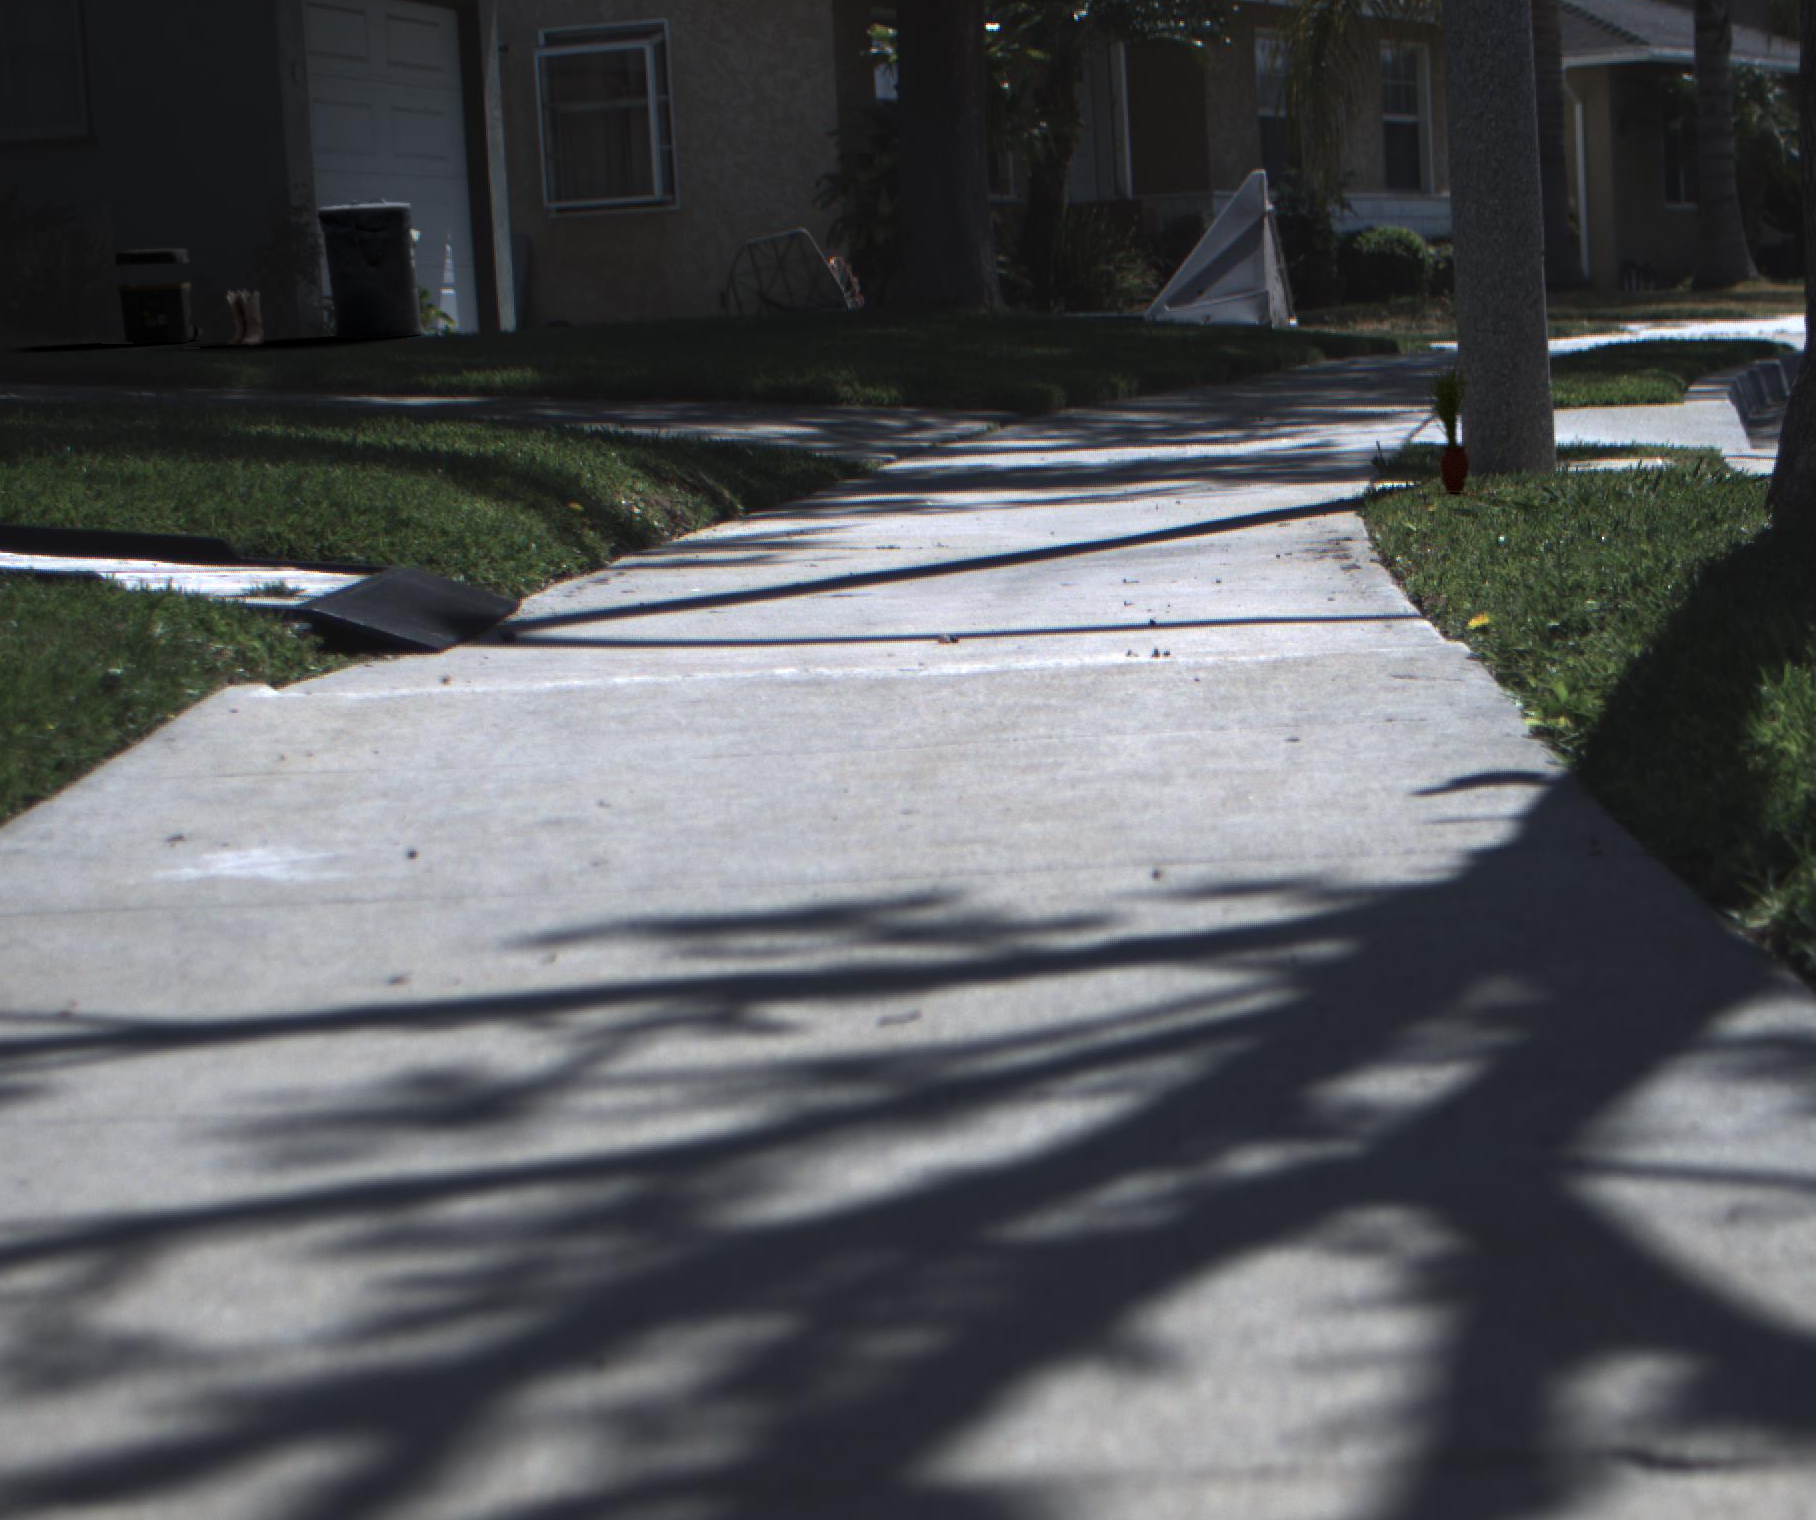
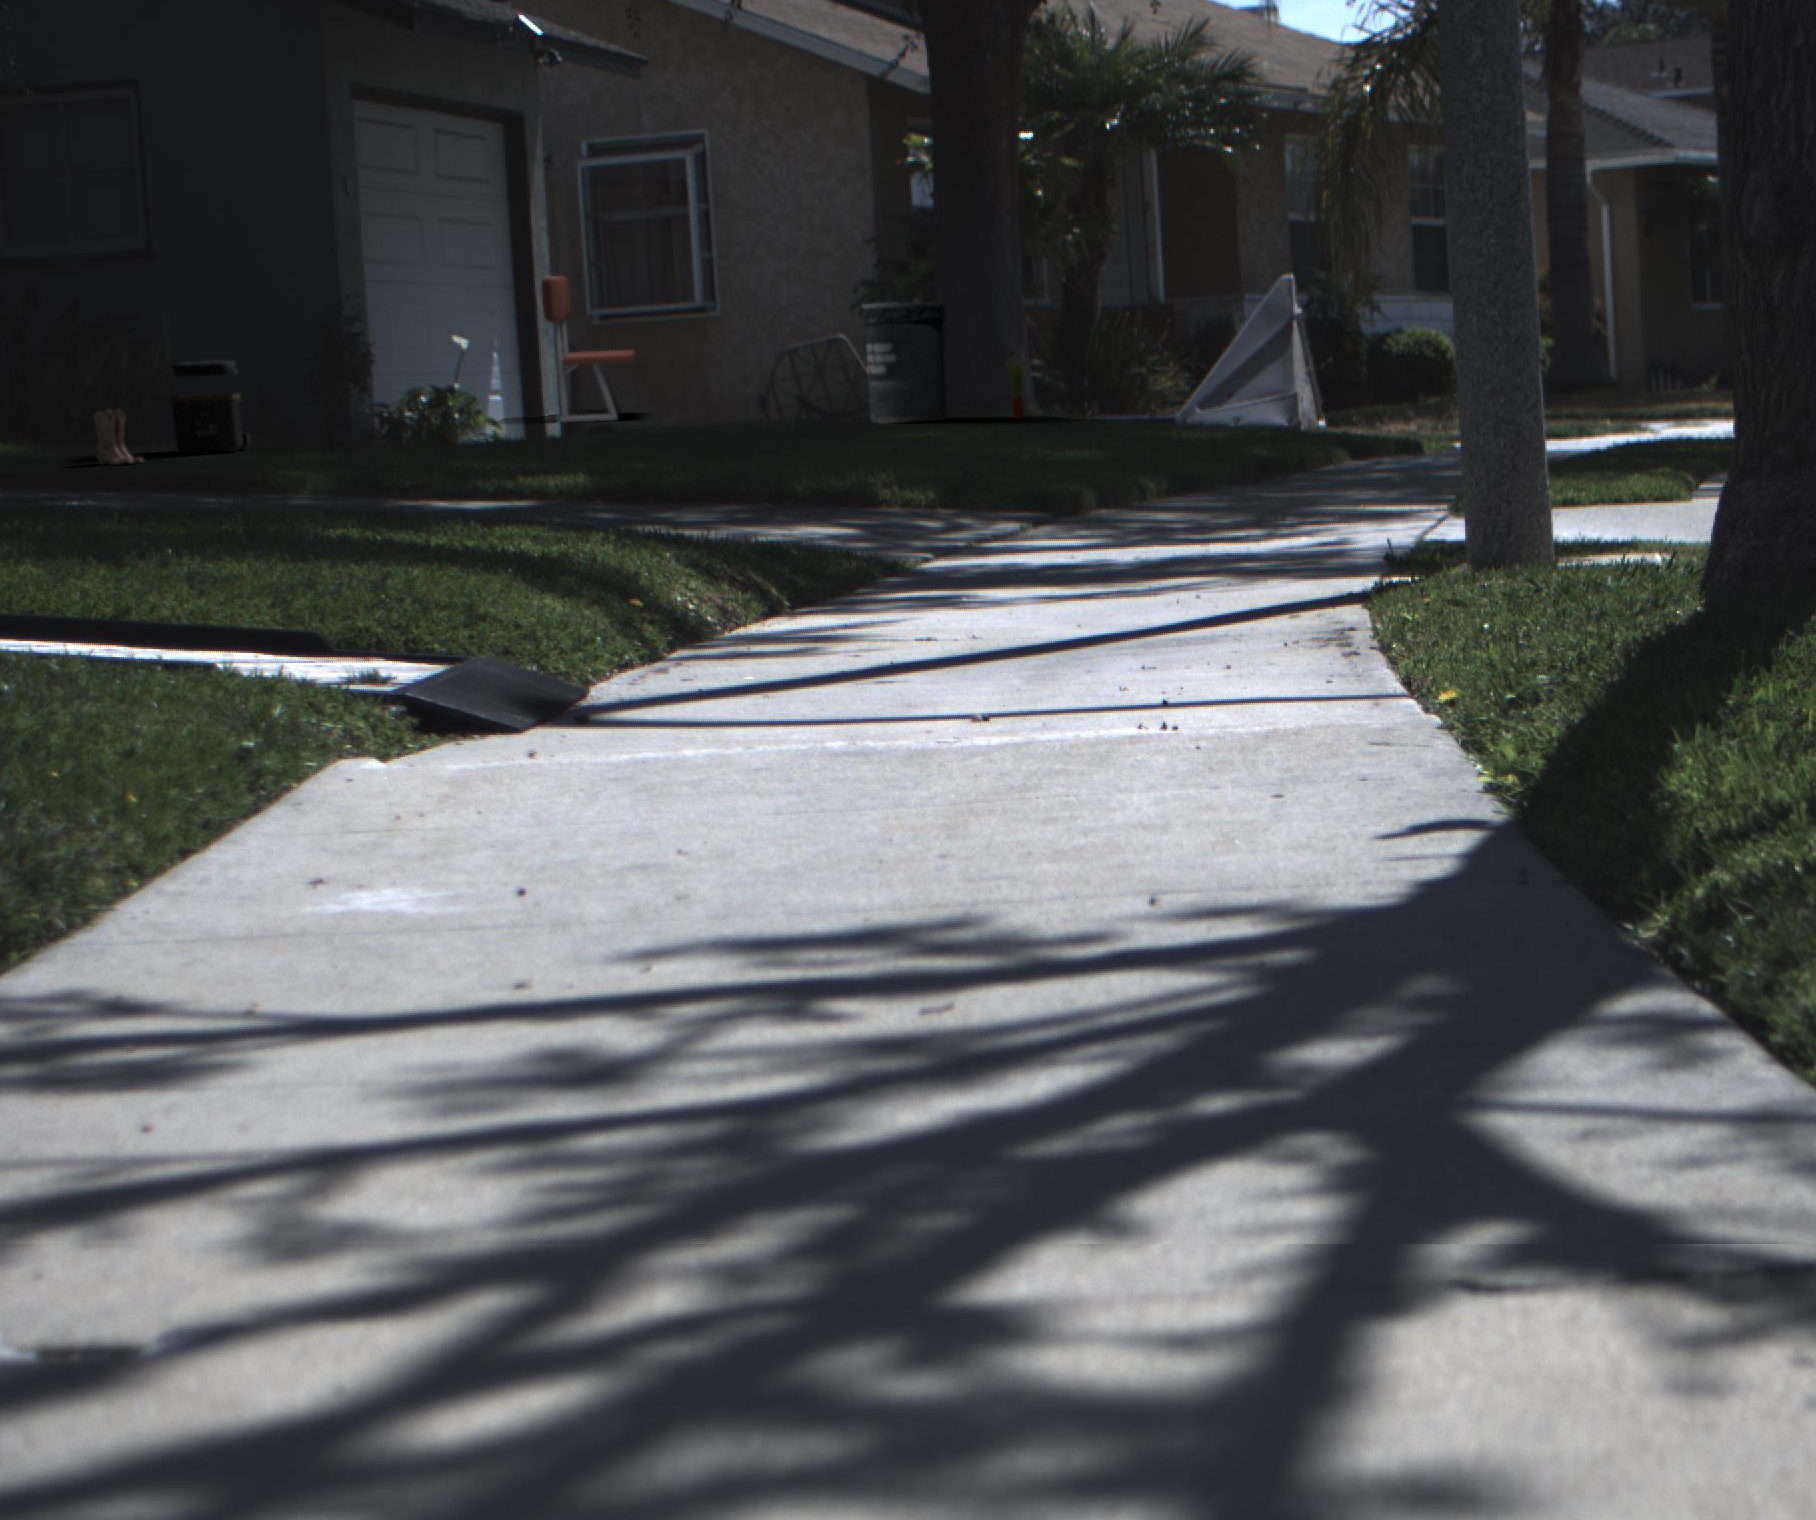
bench: none [502,166,599,316] -> present [541,276,636,423]
trash can: present [317,199,422,339] -> present [862,299,947,423]
boots: present [227,290,264,345] -> present [93,409,143,465]
potted plant: present [1426,360,1469,493] -> present [1007,359,1026,419]

